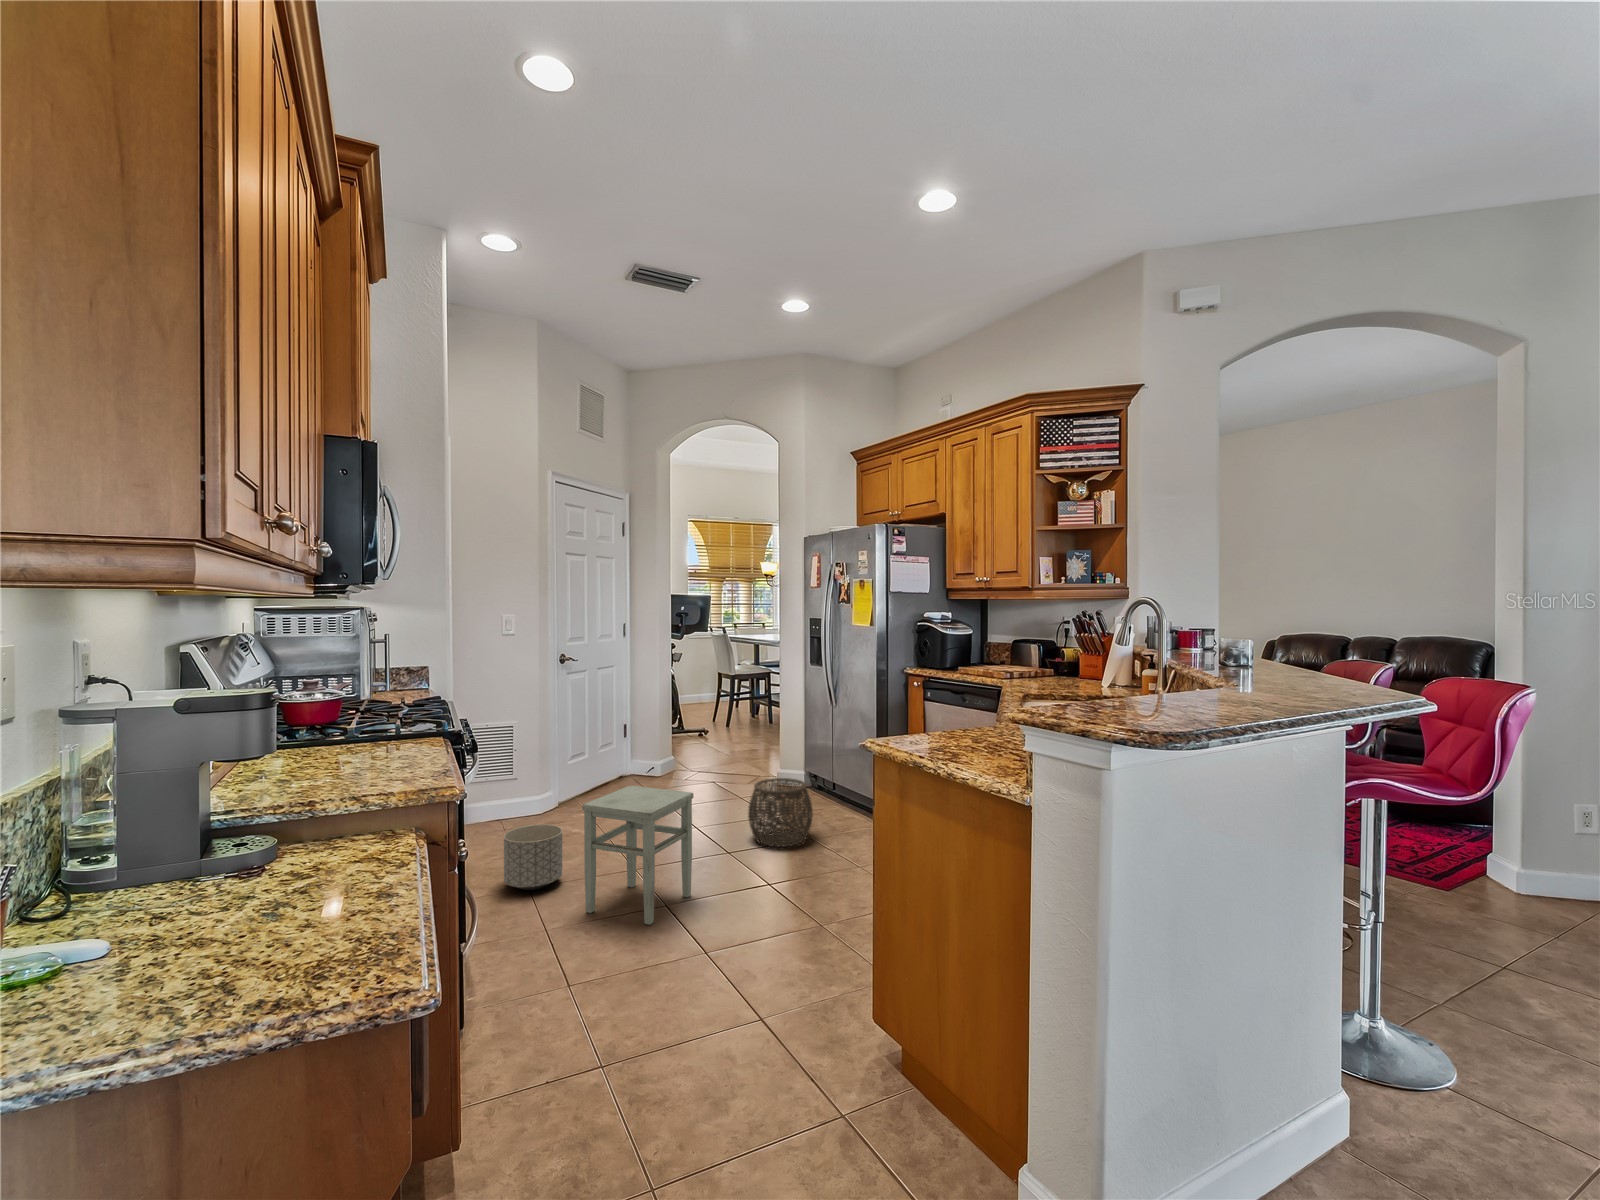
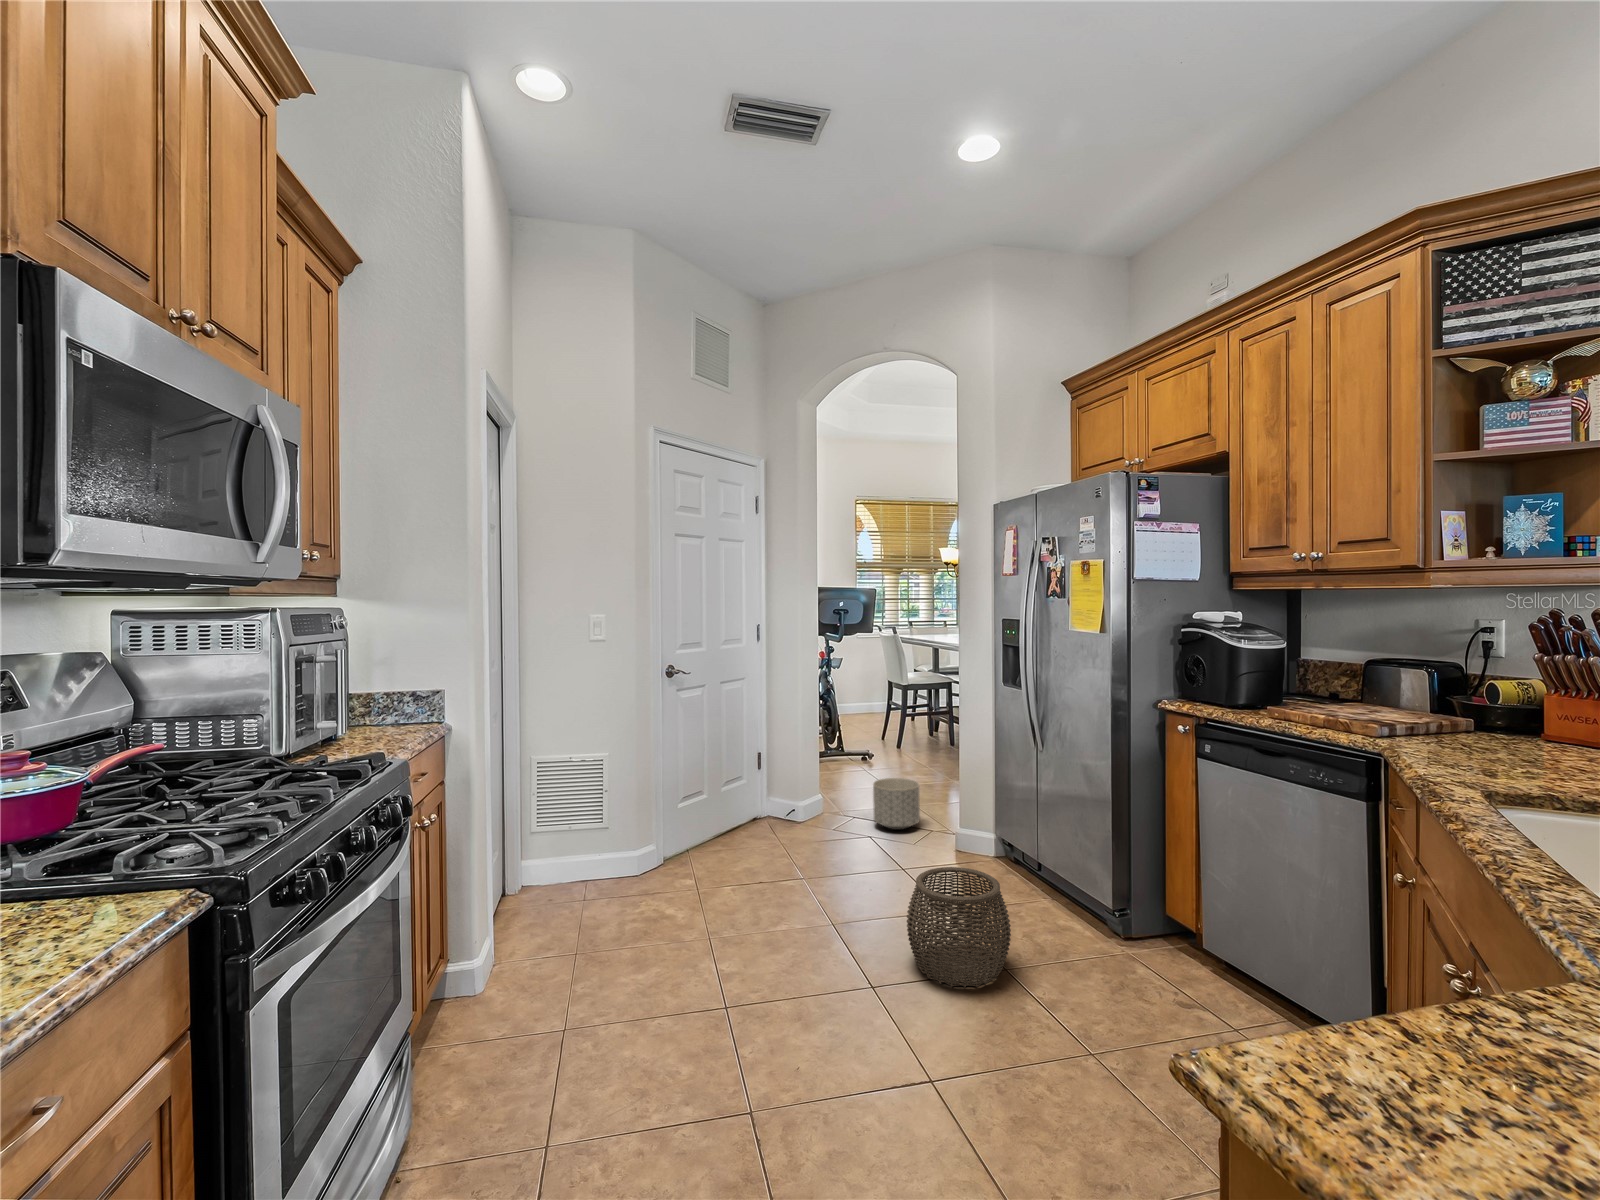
stool: present [583,786,694,925] -> none [620,890,803,1163]
planter: present [504,824,562,890] -> present [873,778,920,830]

